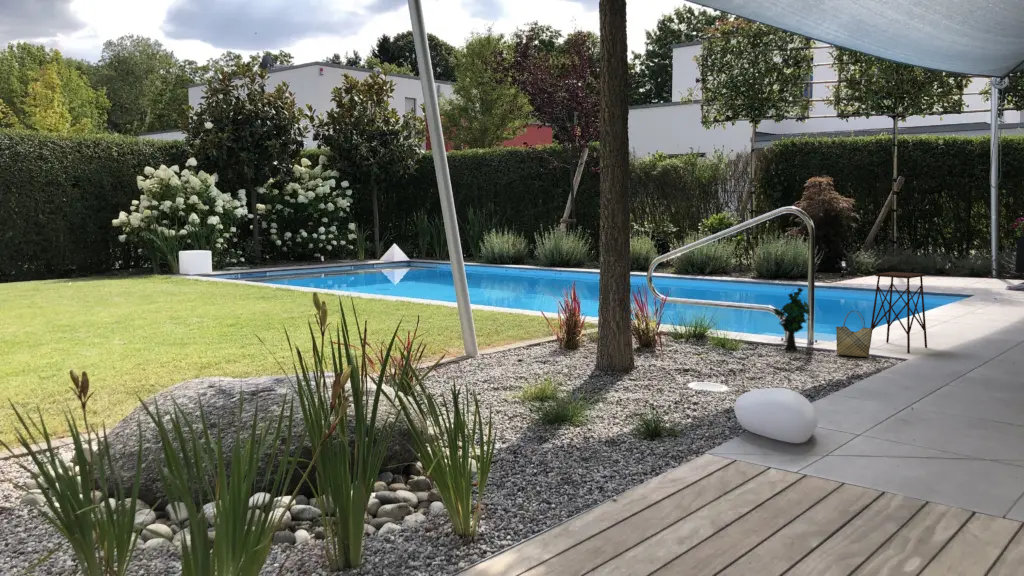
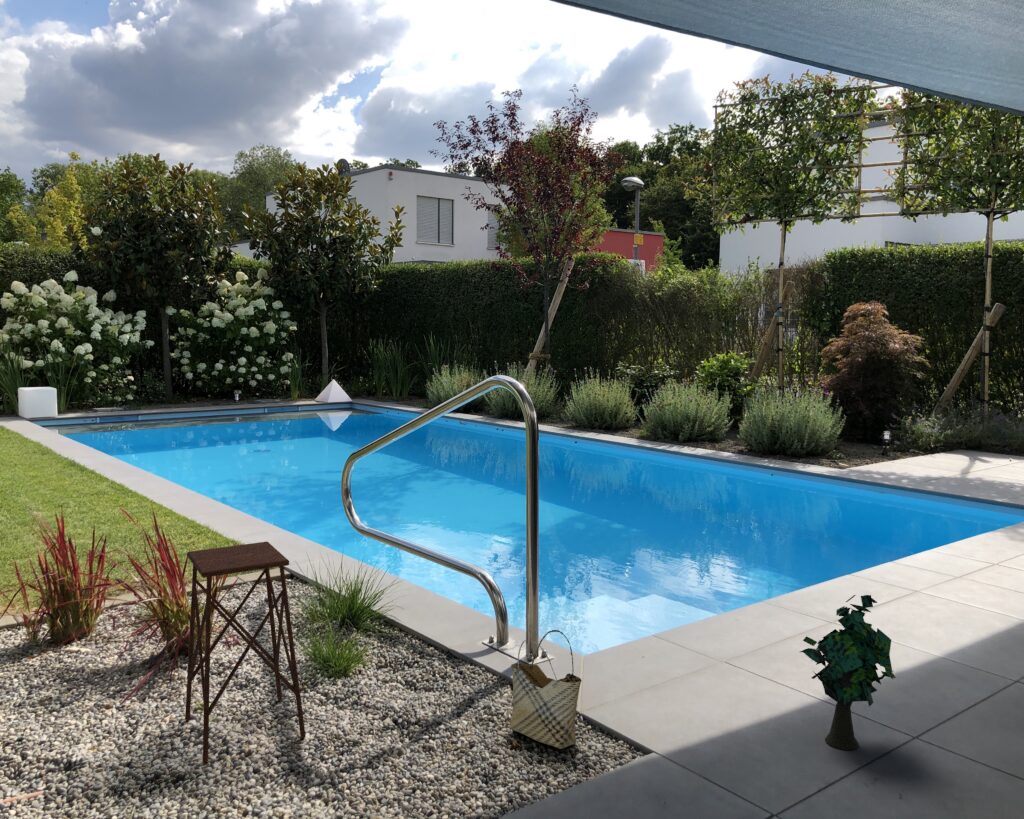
side table: present [870,272,927,353] -> present [185,542,306,763]
decorative plant: present [774,288,810,350] -> present [800,595,896,750]

